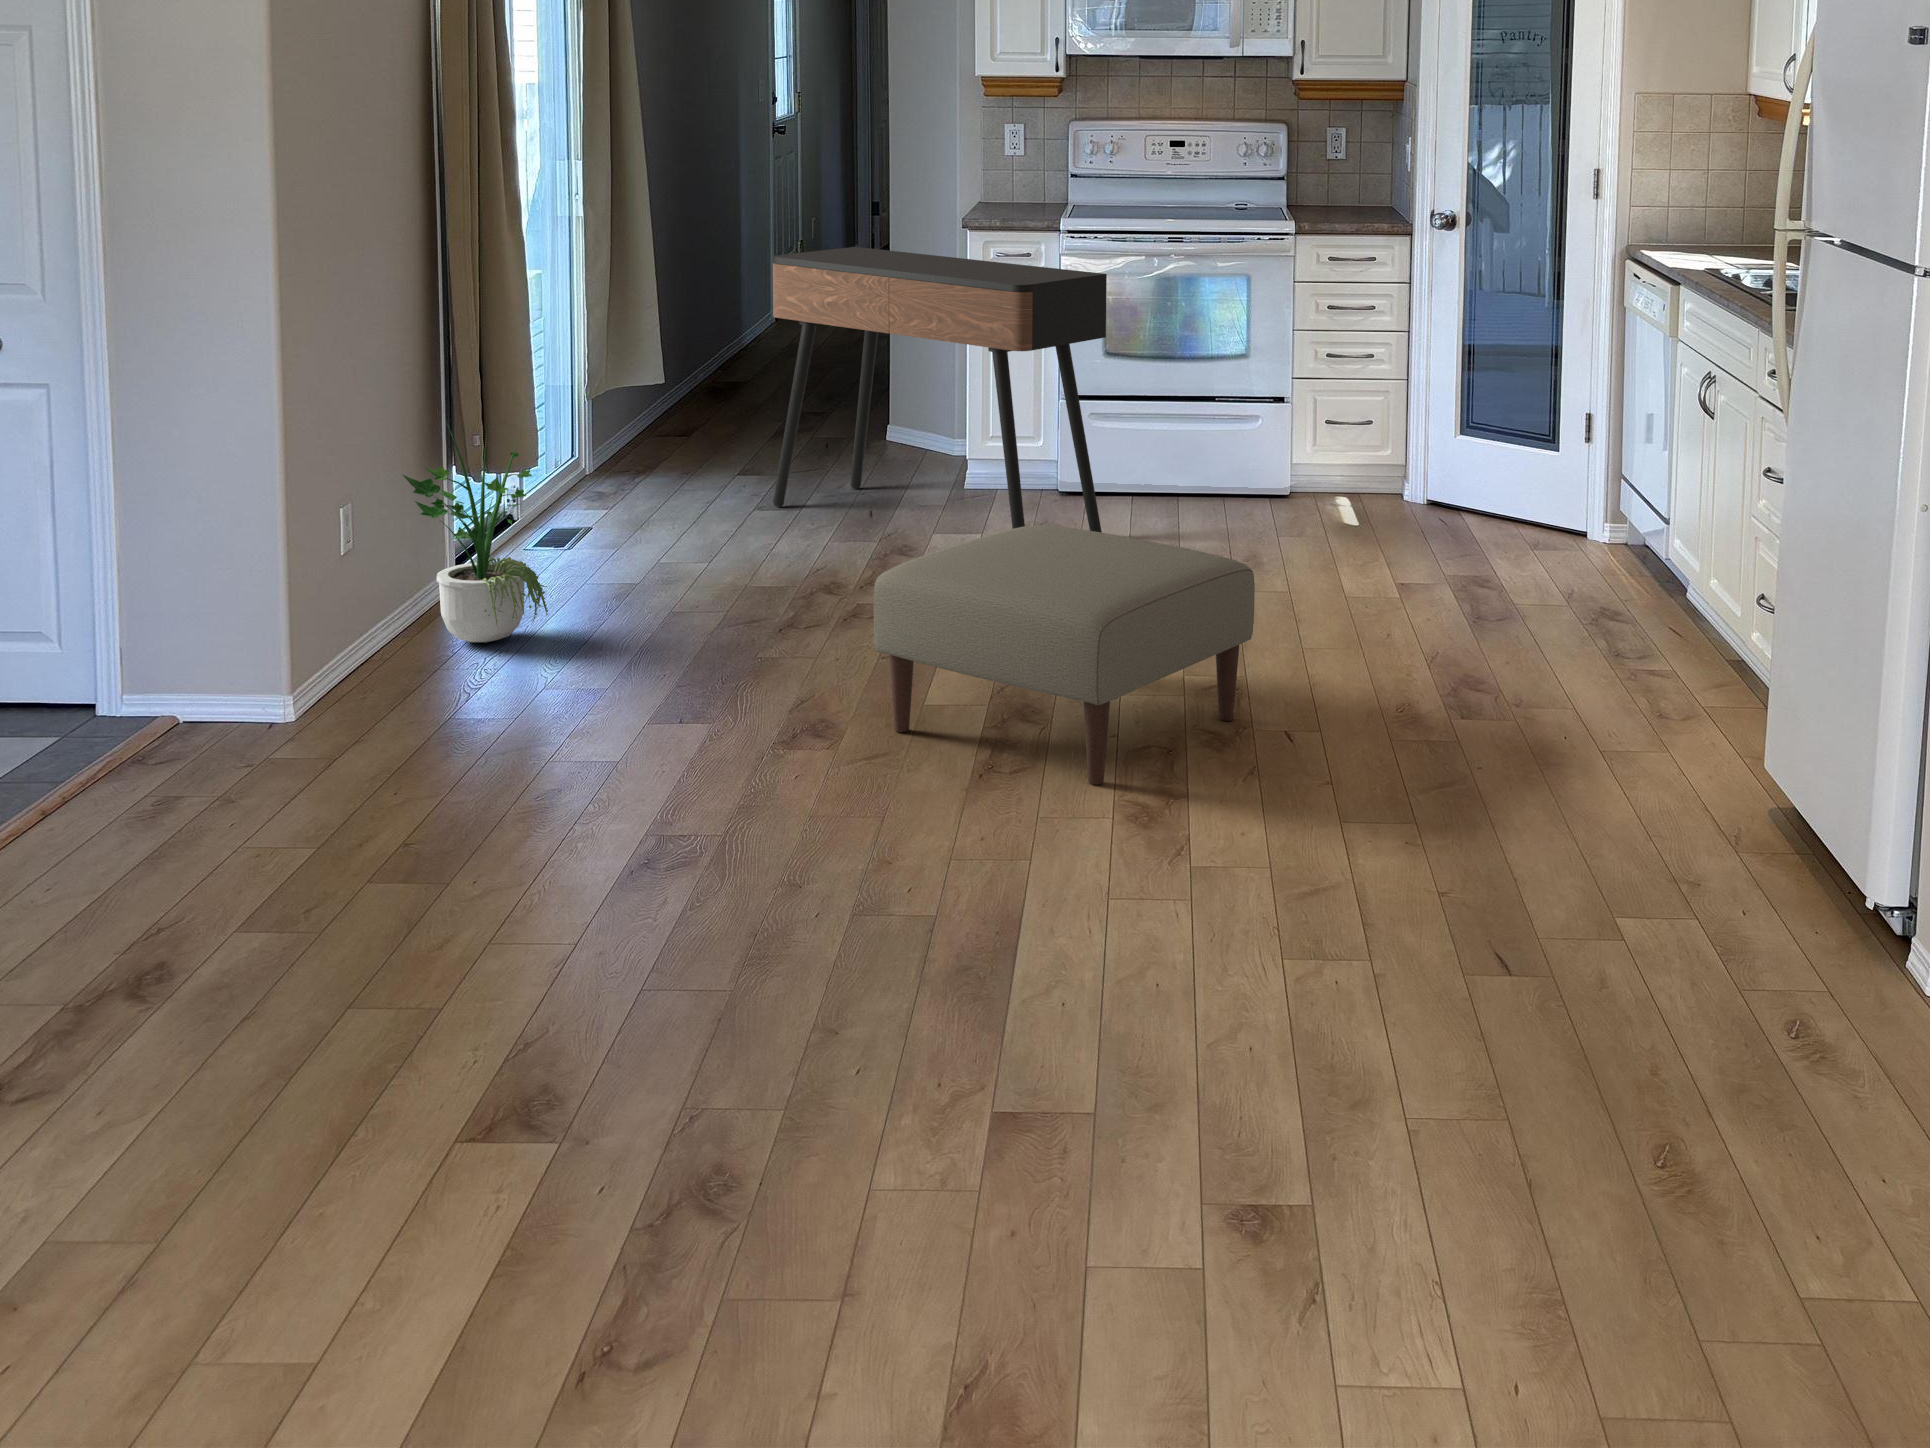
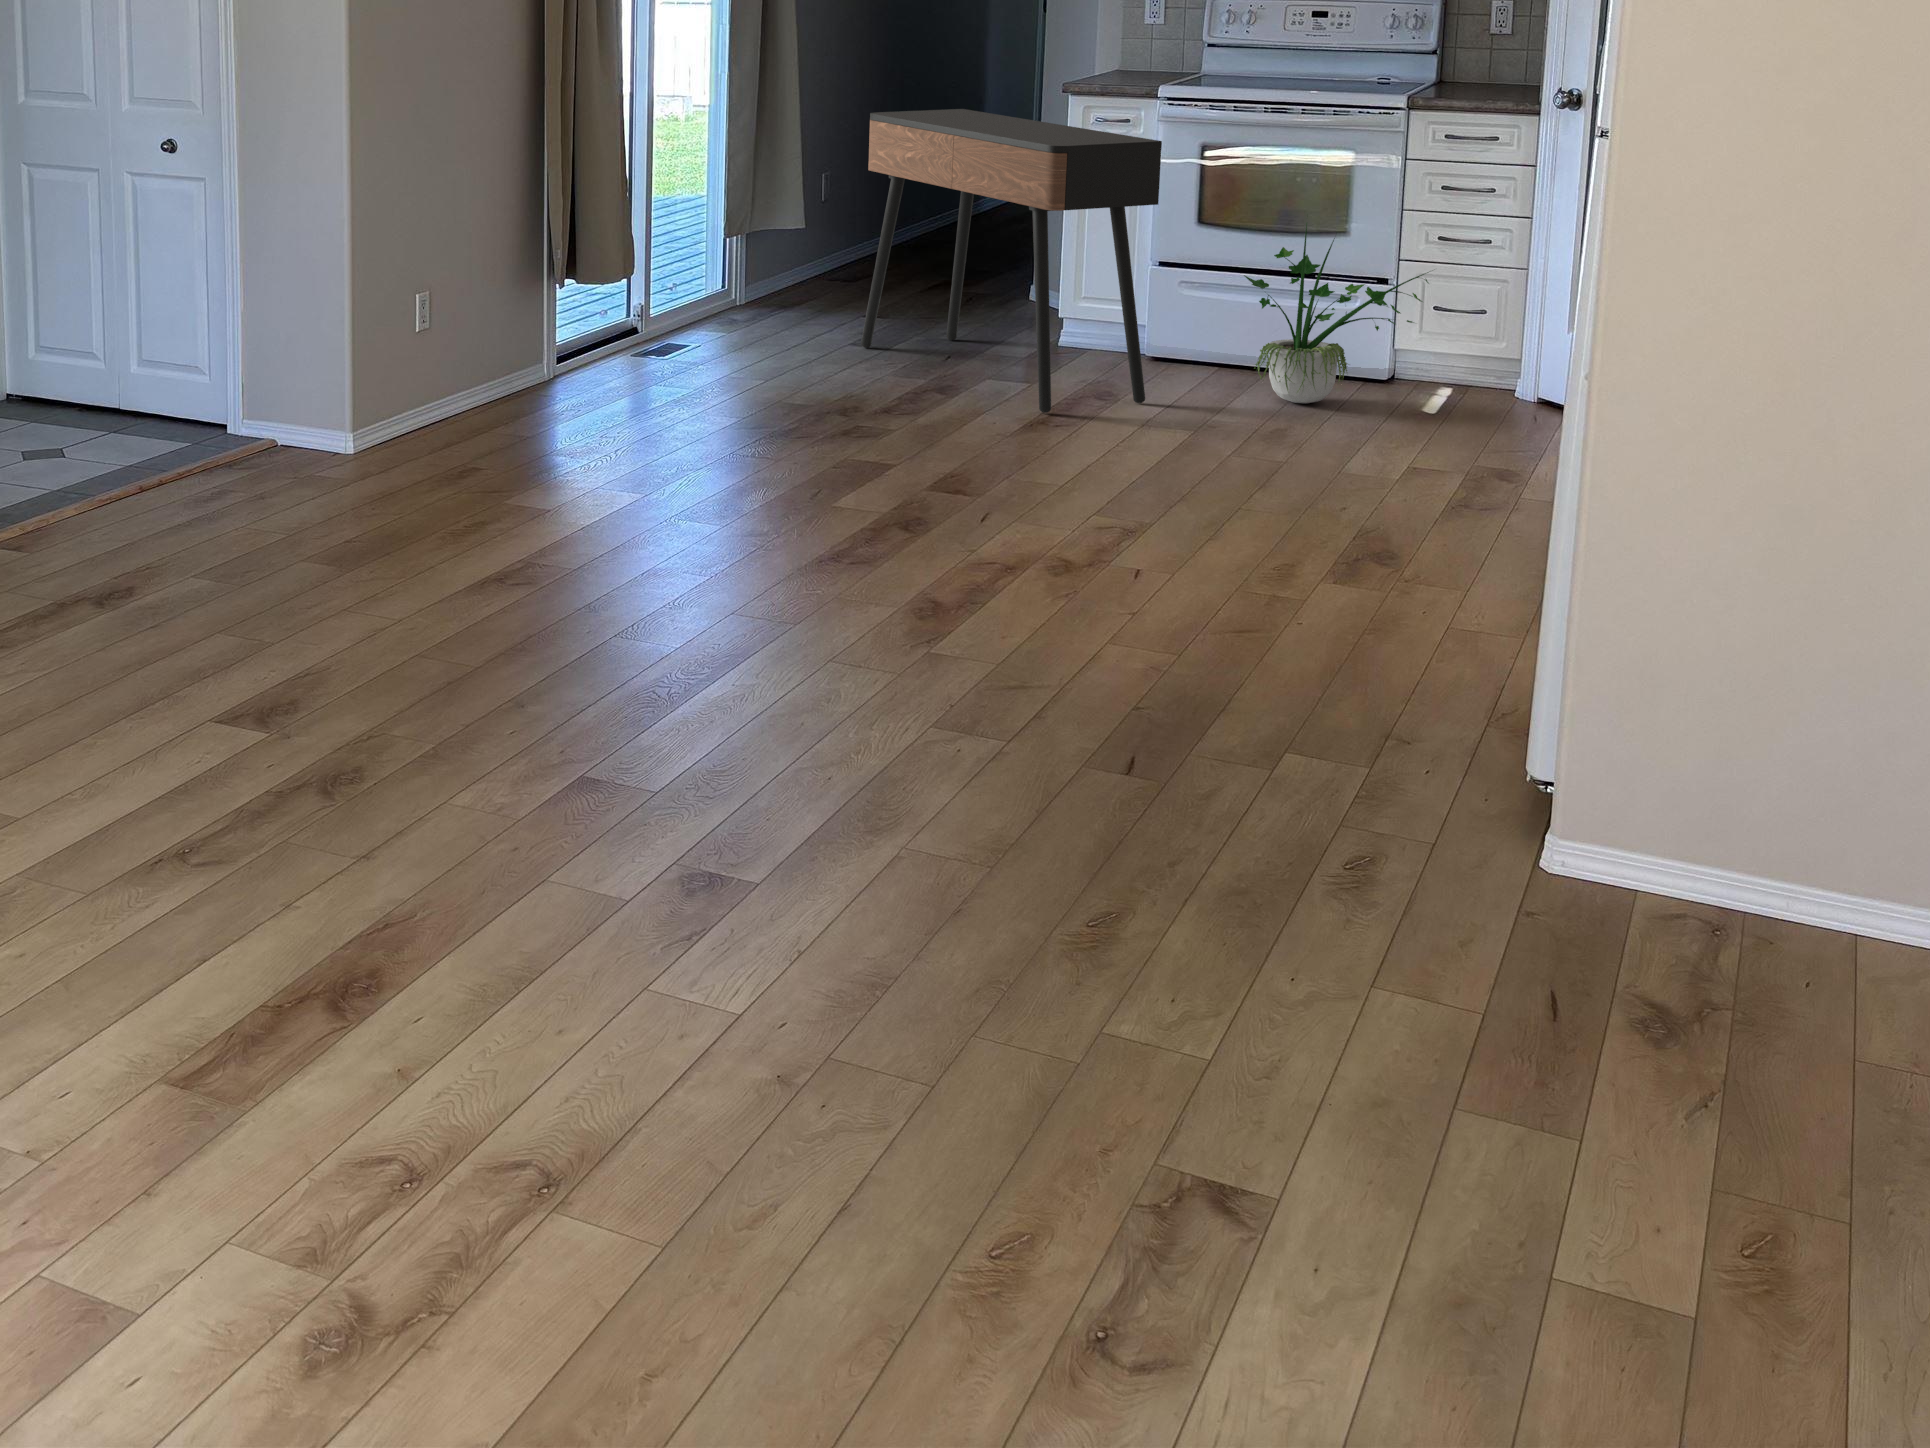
potted plant: present [403,426,548,642] -> present [1244,224,1429,403]
ottoman: present [874,525,1255,785] -> none [775,362,1133,587]

